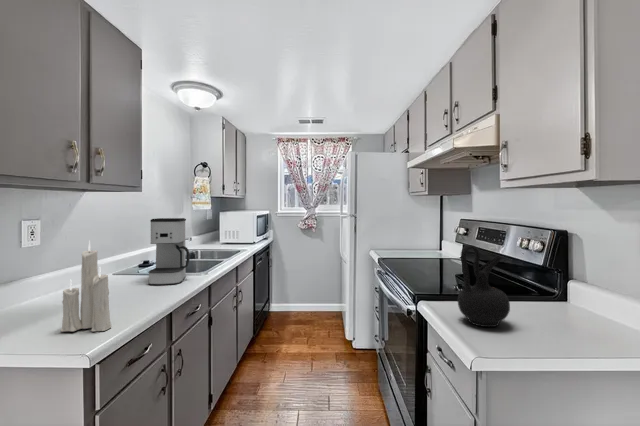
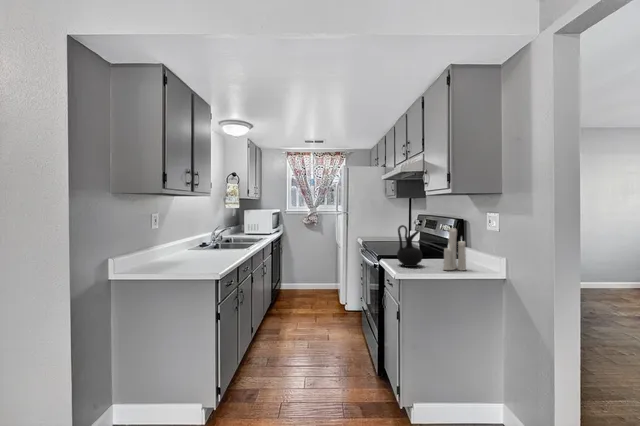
coffee maker: present [148,218,190,285] -> none [216,213,240,254]
candle: present [61,241,111,332] -> present [443,228,466,270]

